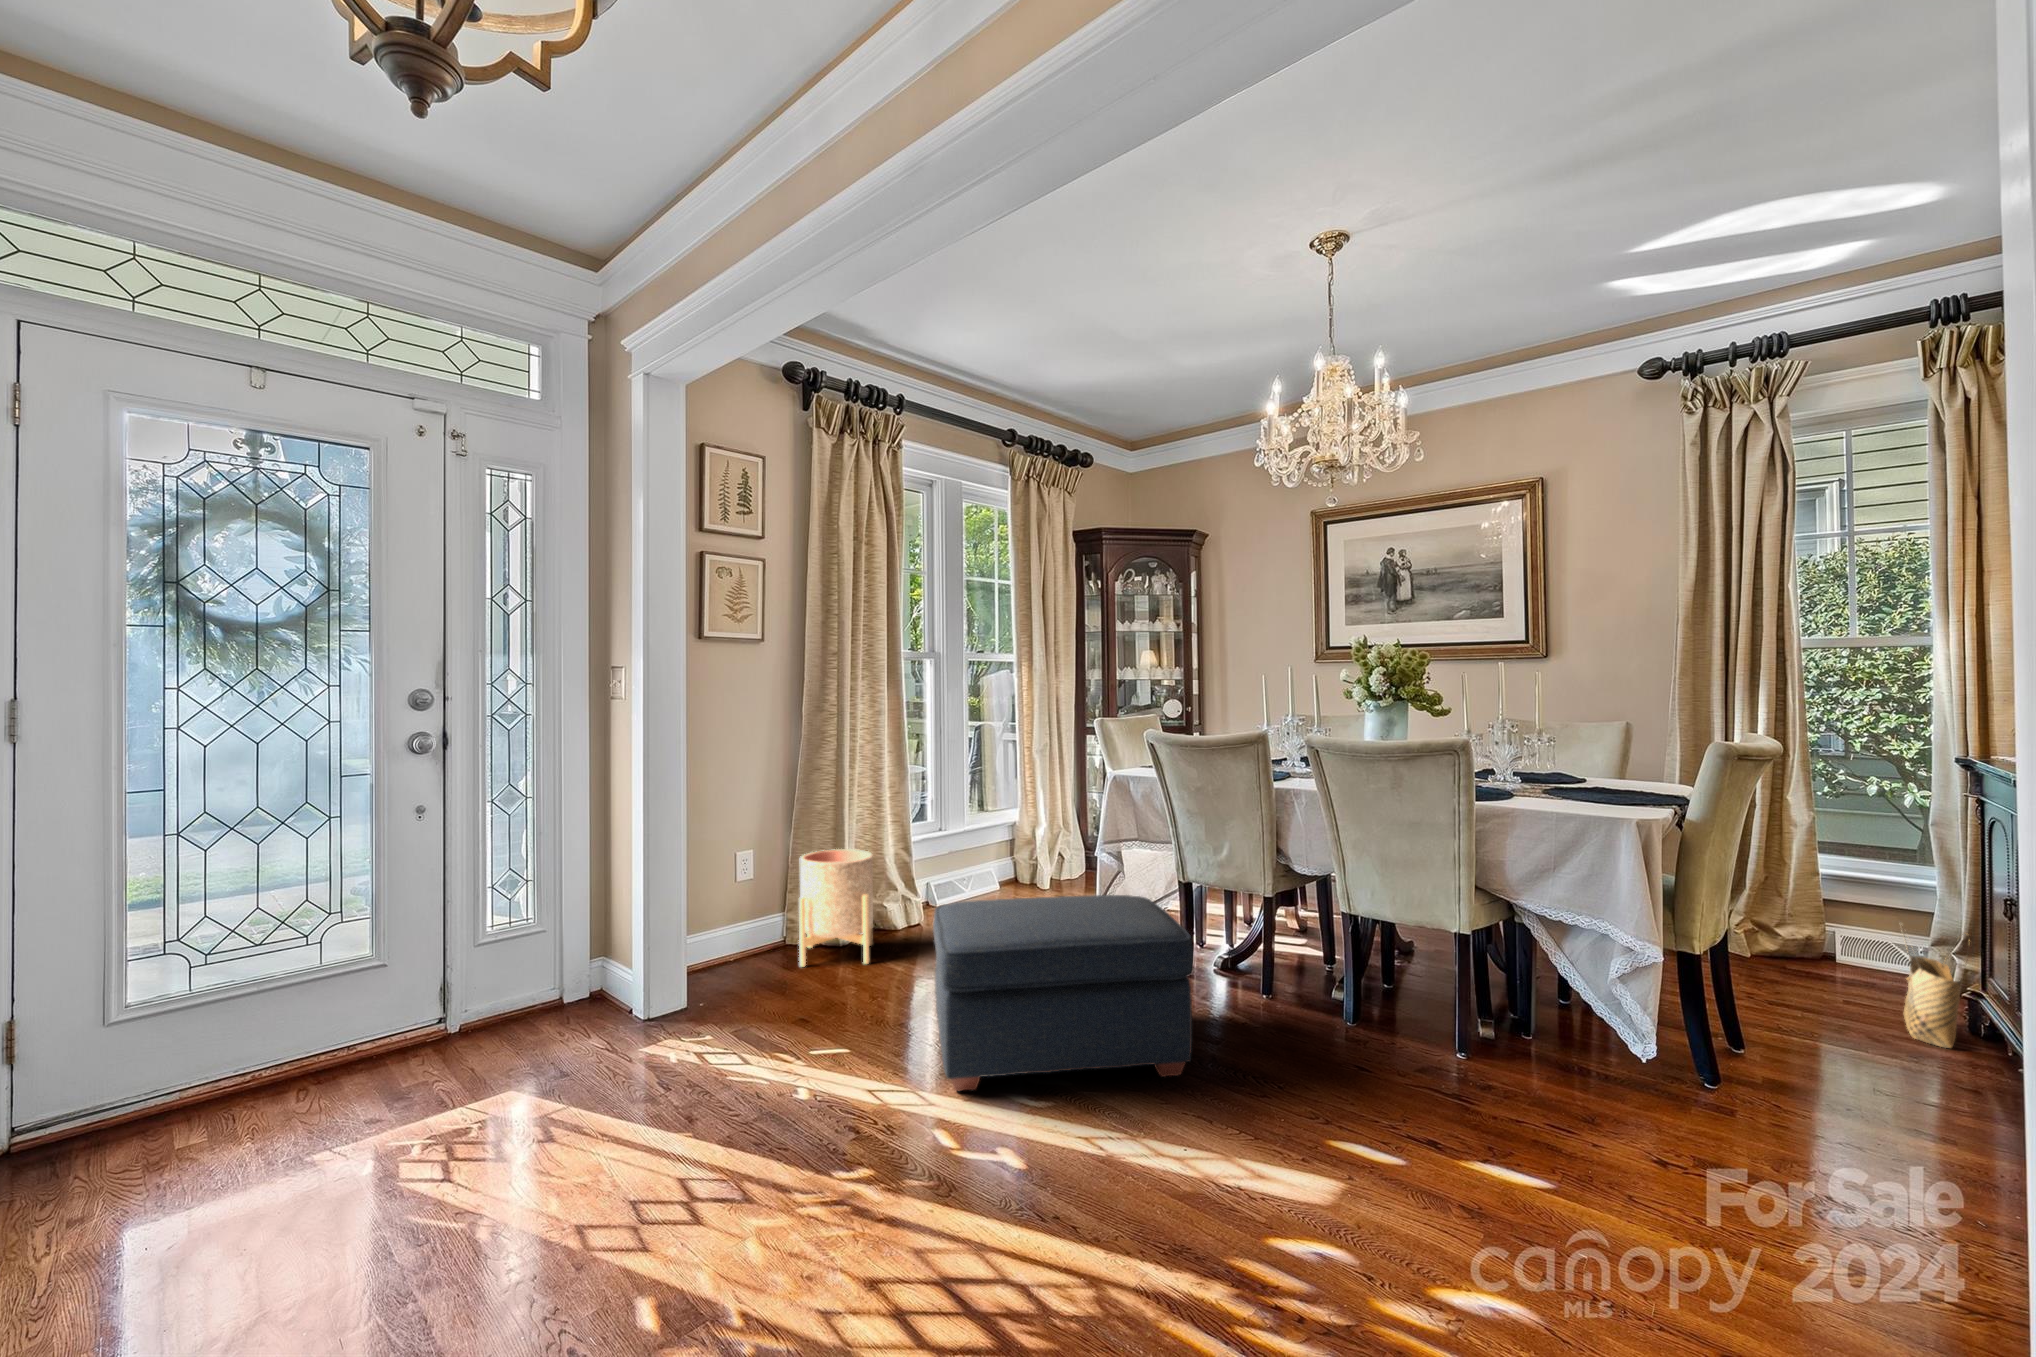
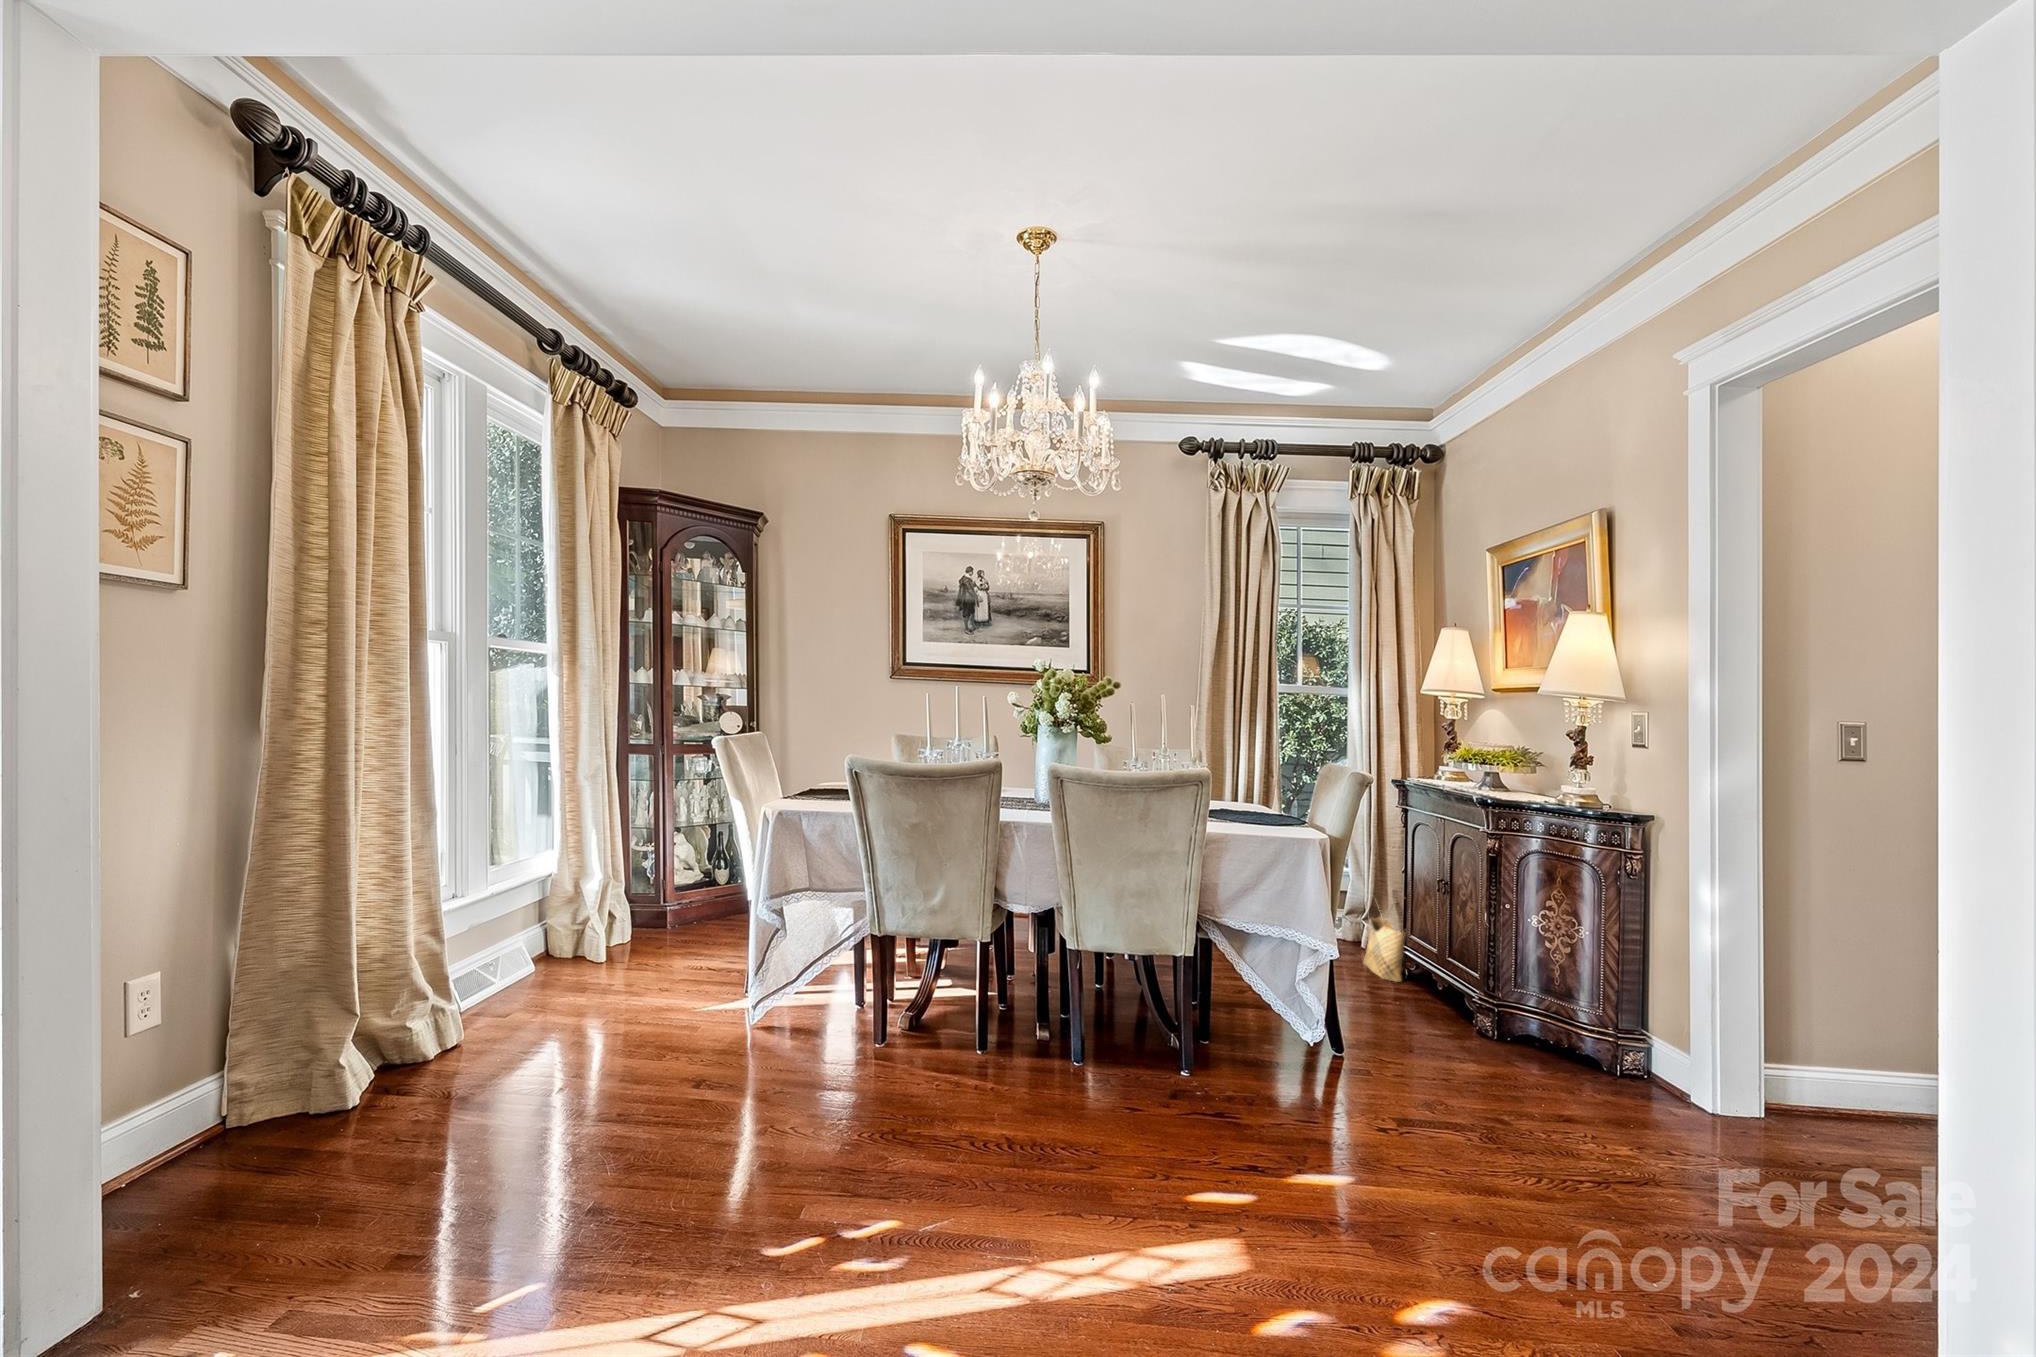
planter: present [799,849,873,967] -> none [230,945,399,1171]
ottoman: present [933,895,1193,1091] -> none [628,958,1014,1296]

